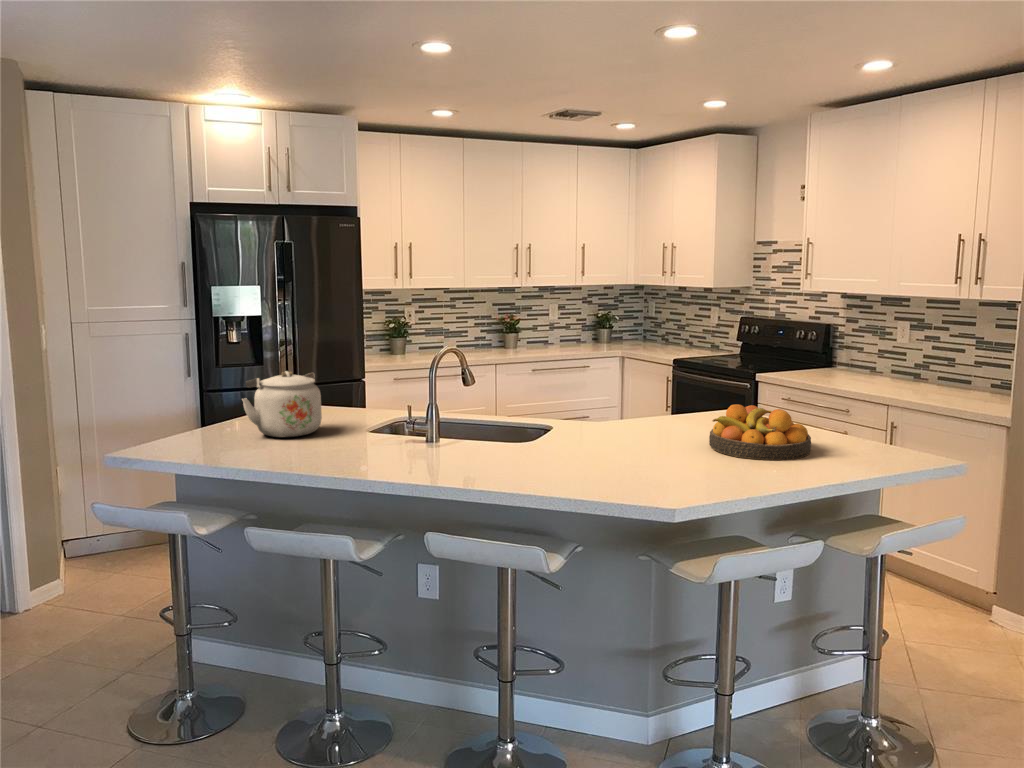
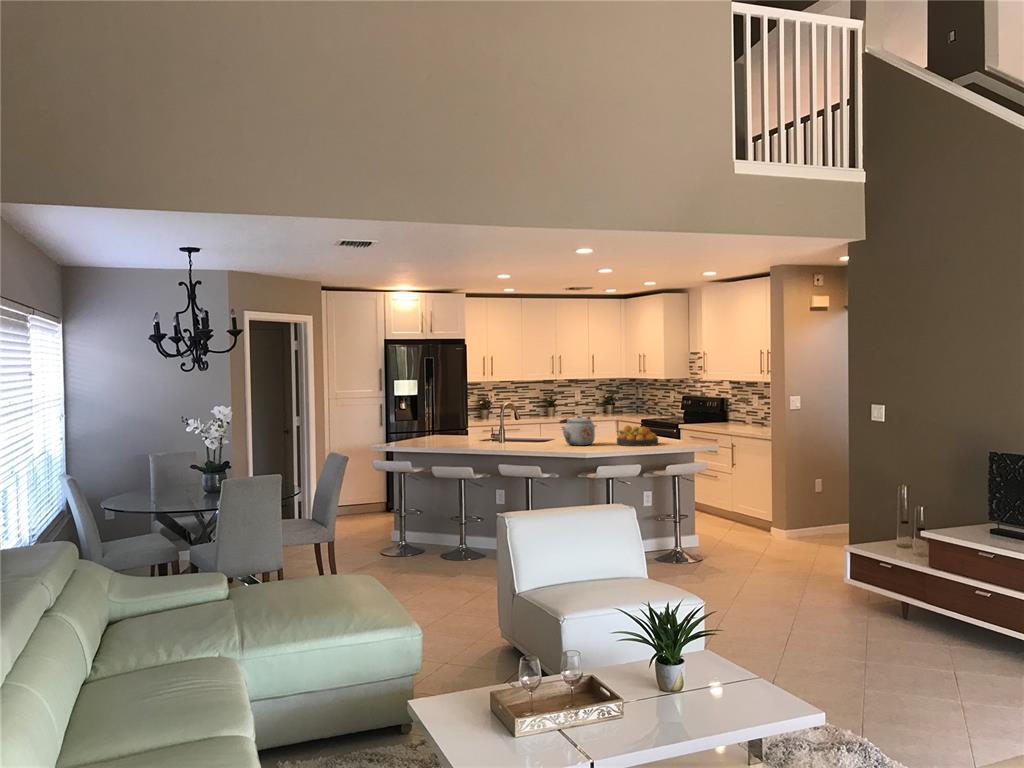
kettle: present [242,371,322,437] -> present [560,416,595,446]

